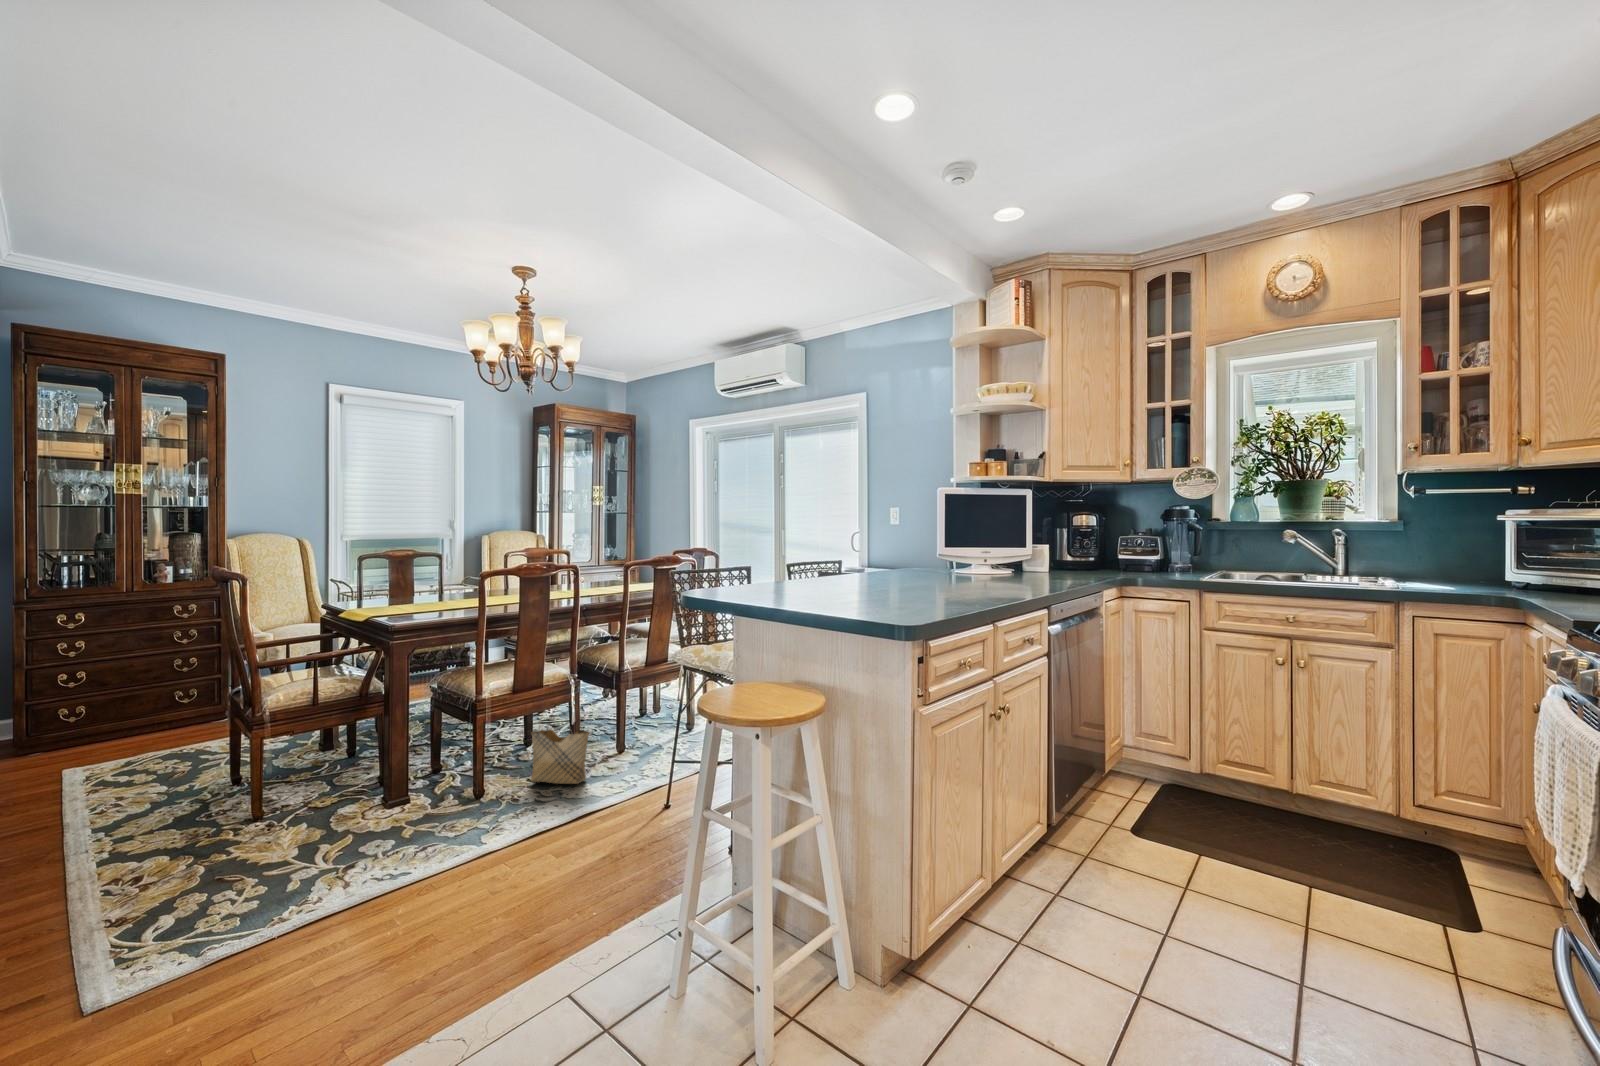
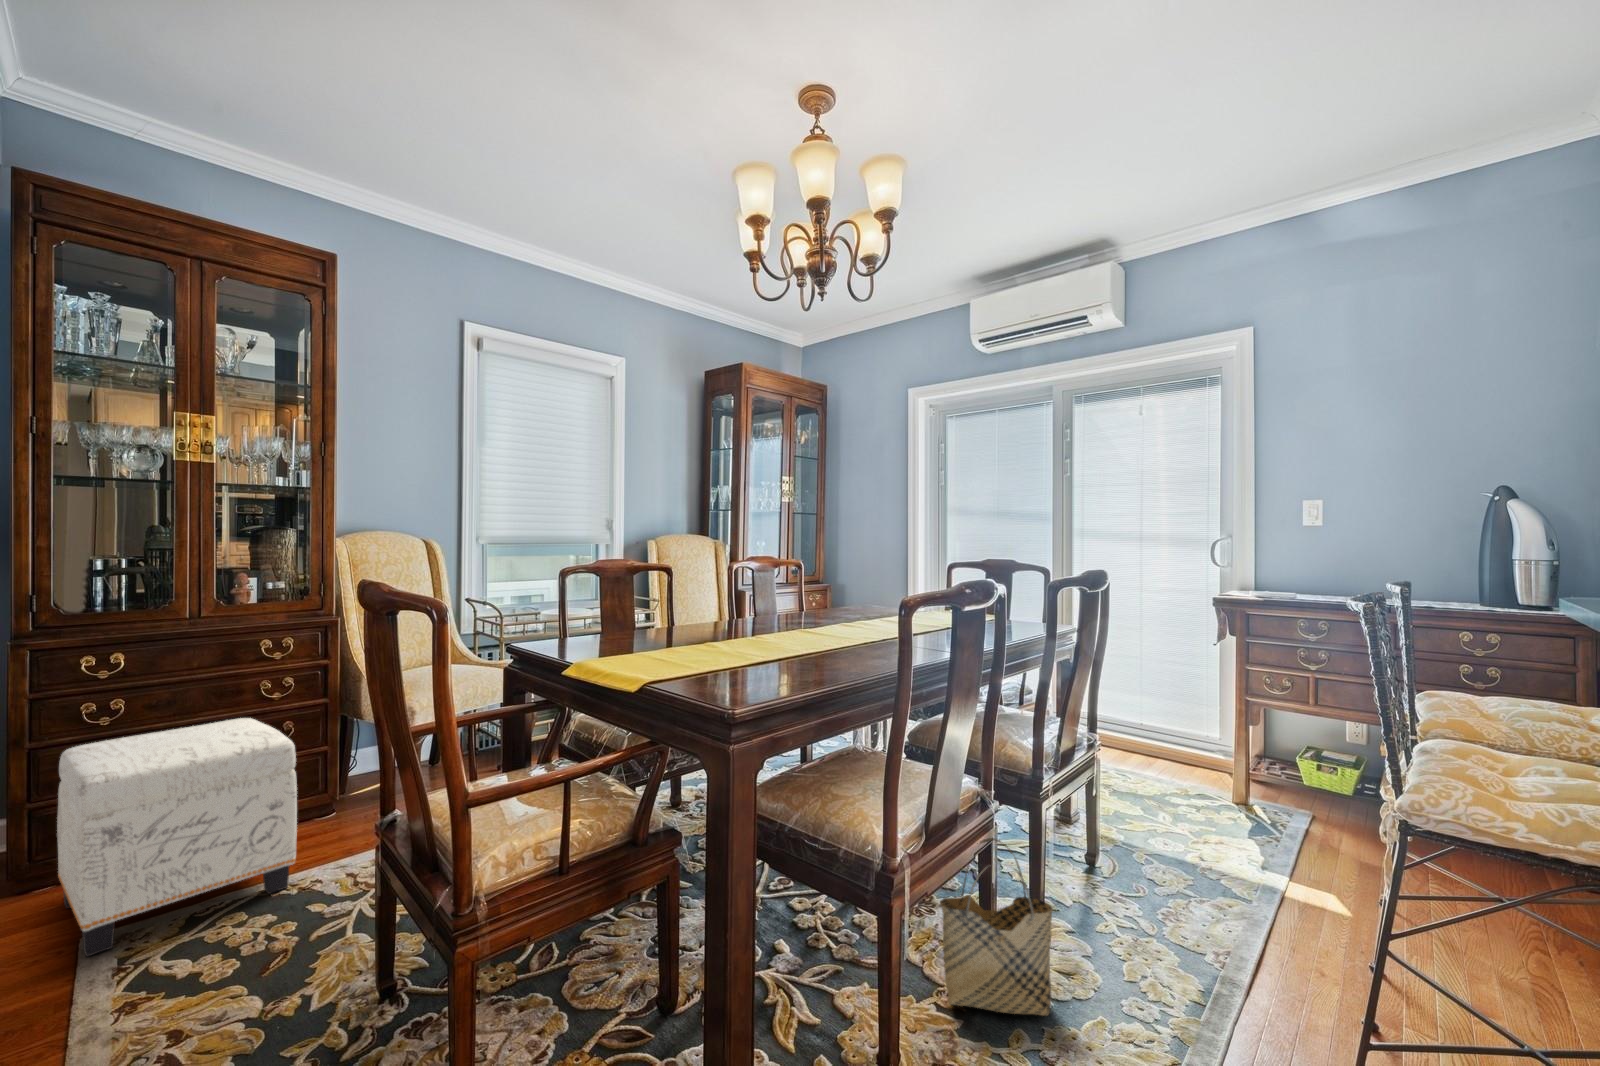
ottoman: none [46,653,194,776] -> present [57,718,297,956]

